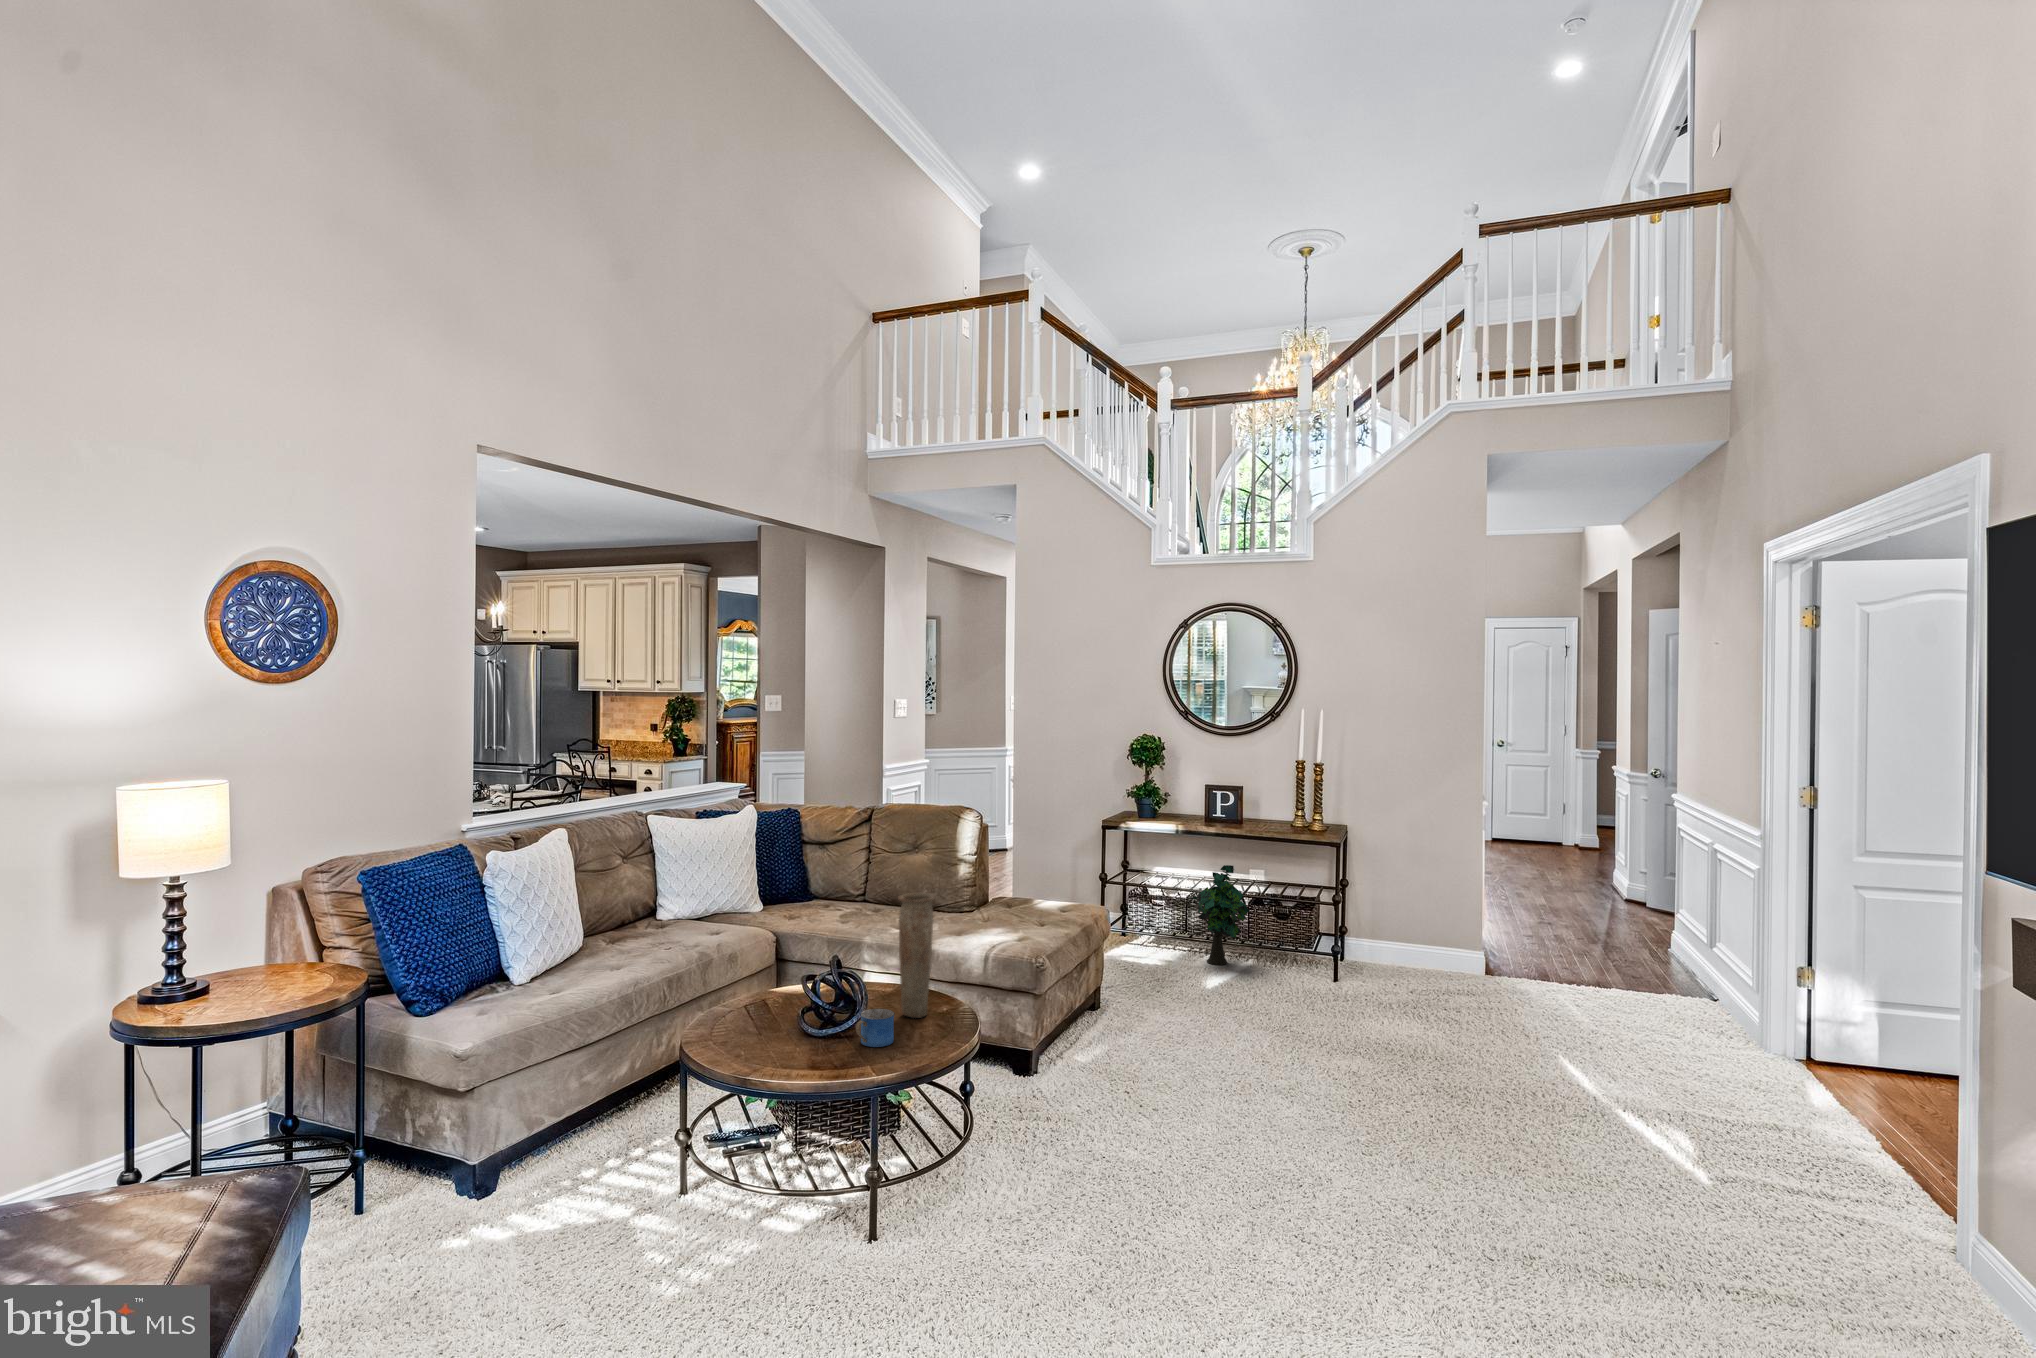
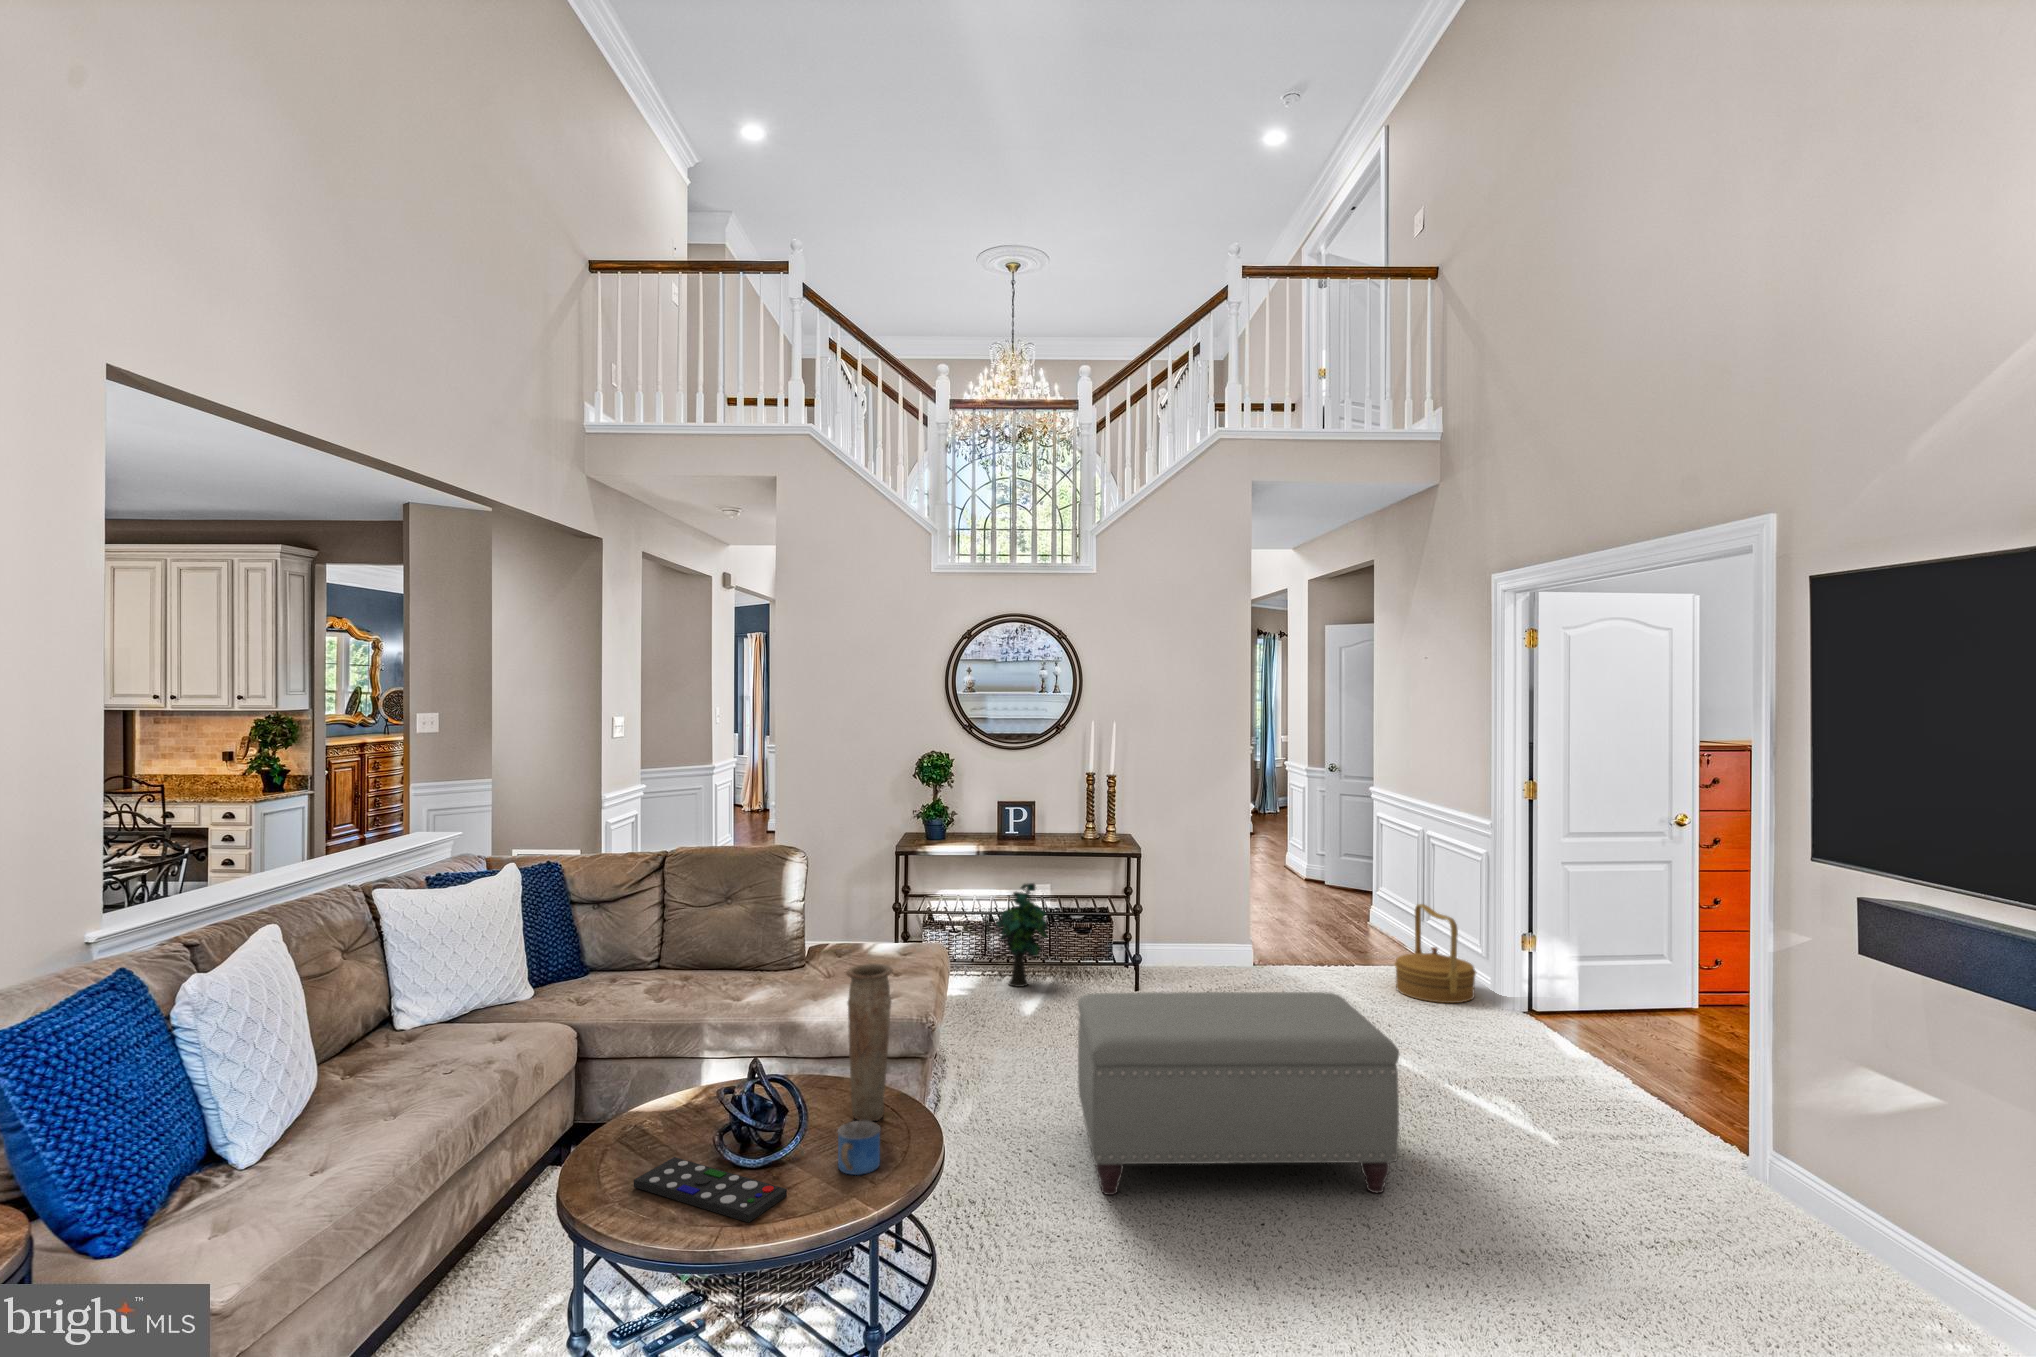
woven basket: none [1637,924,1740,1038] -> present [1394,904,1476,1003]
ottoman: none [1146,957,1450,1179] -> present [1078,992,1399,1195]
remote control: none [721,1016,811,1060] -> present [634,1157,787,1223]

